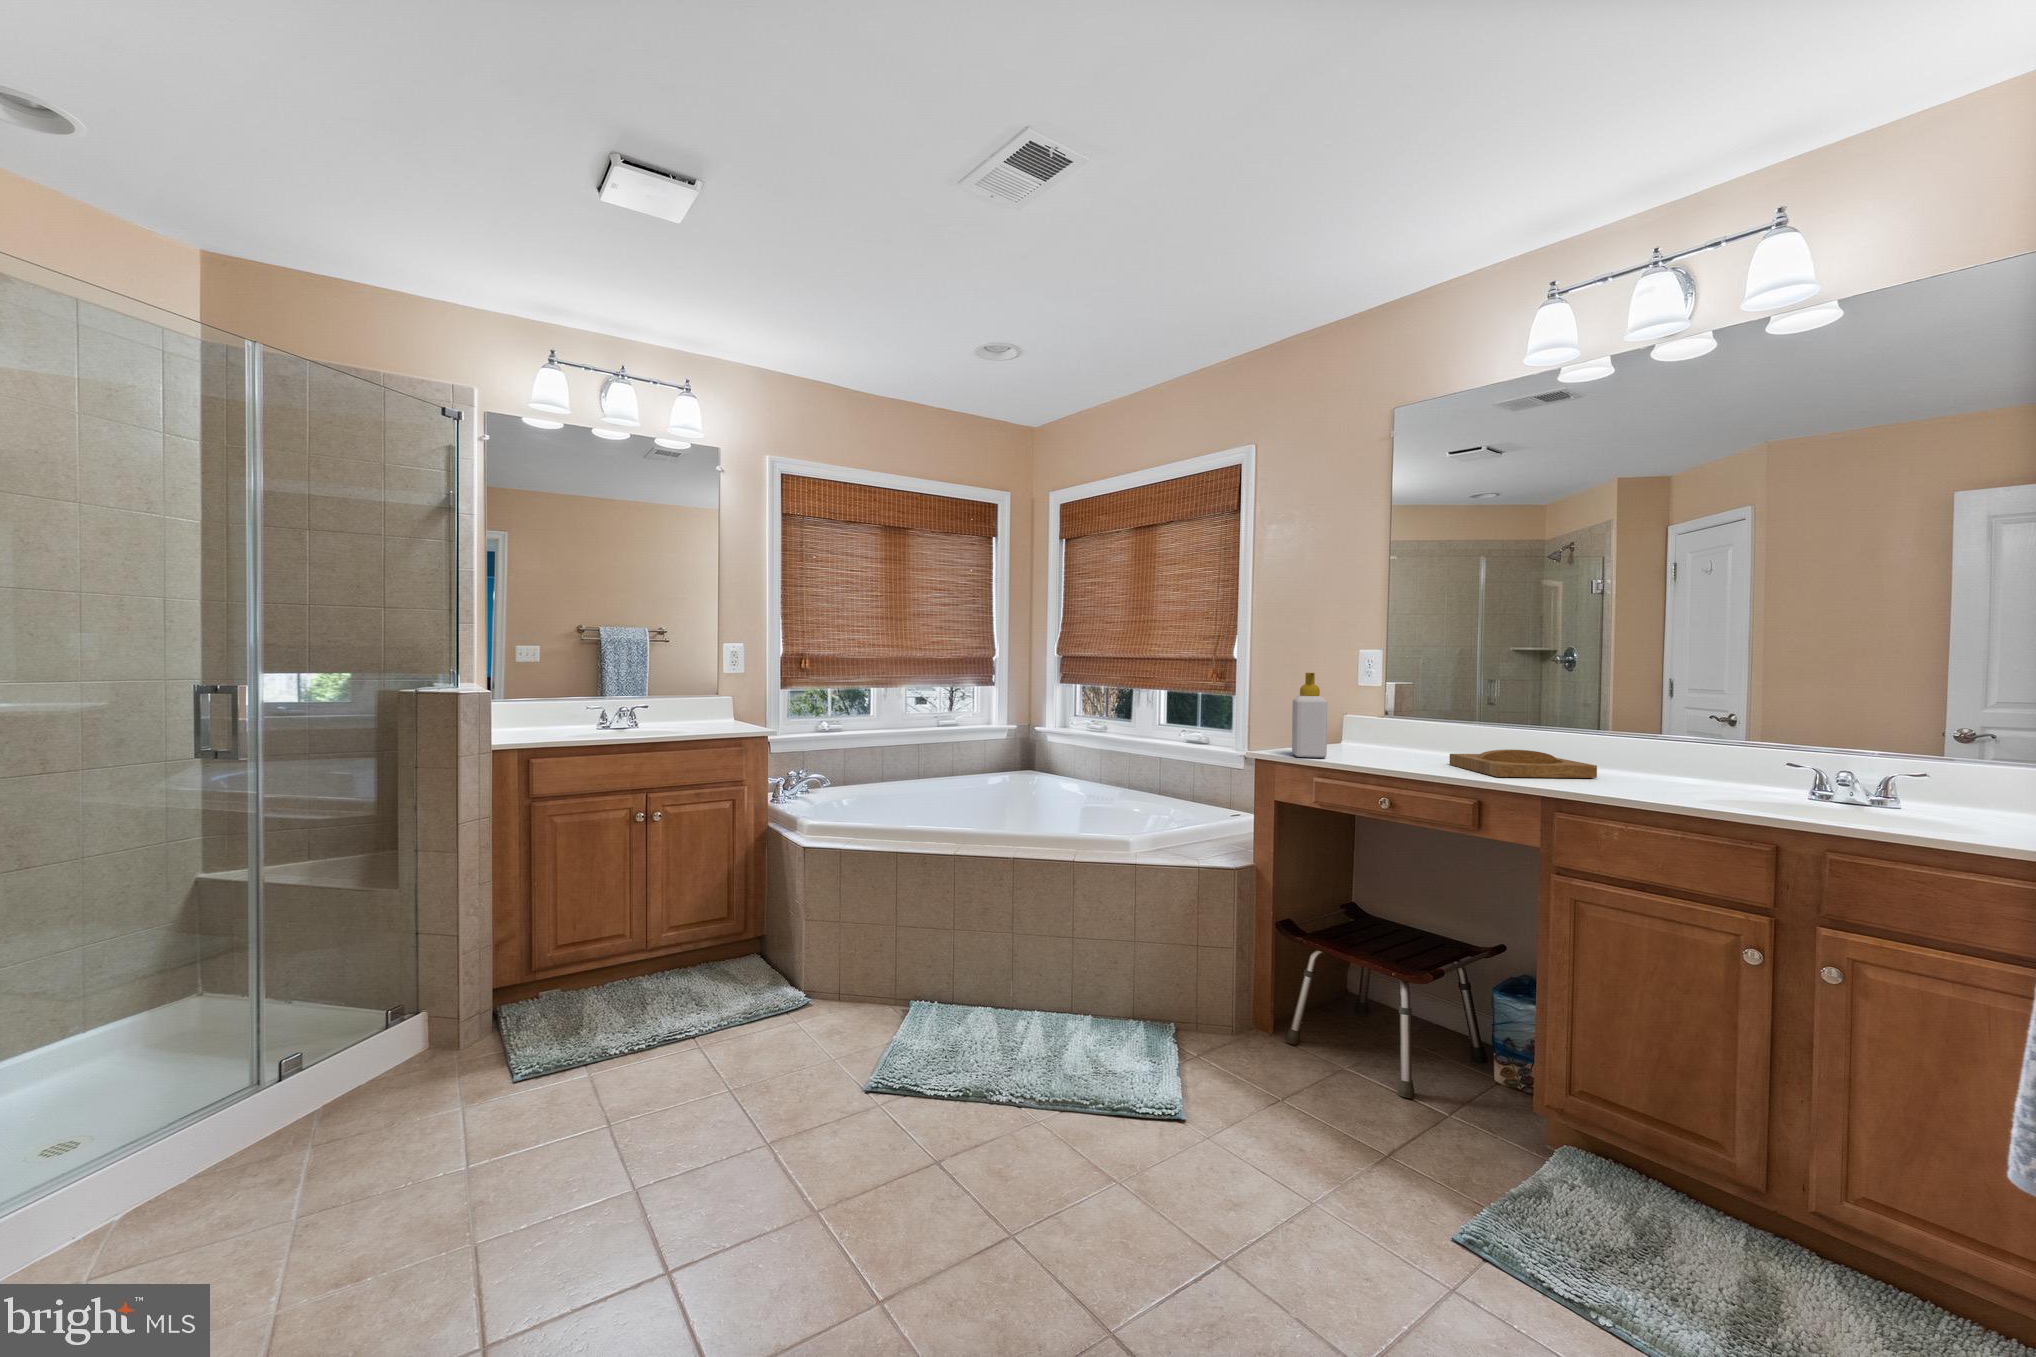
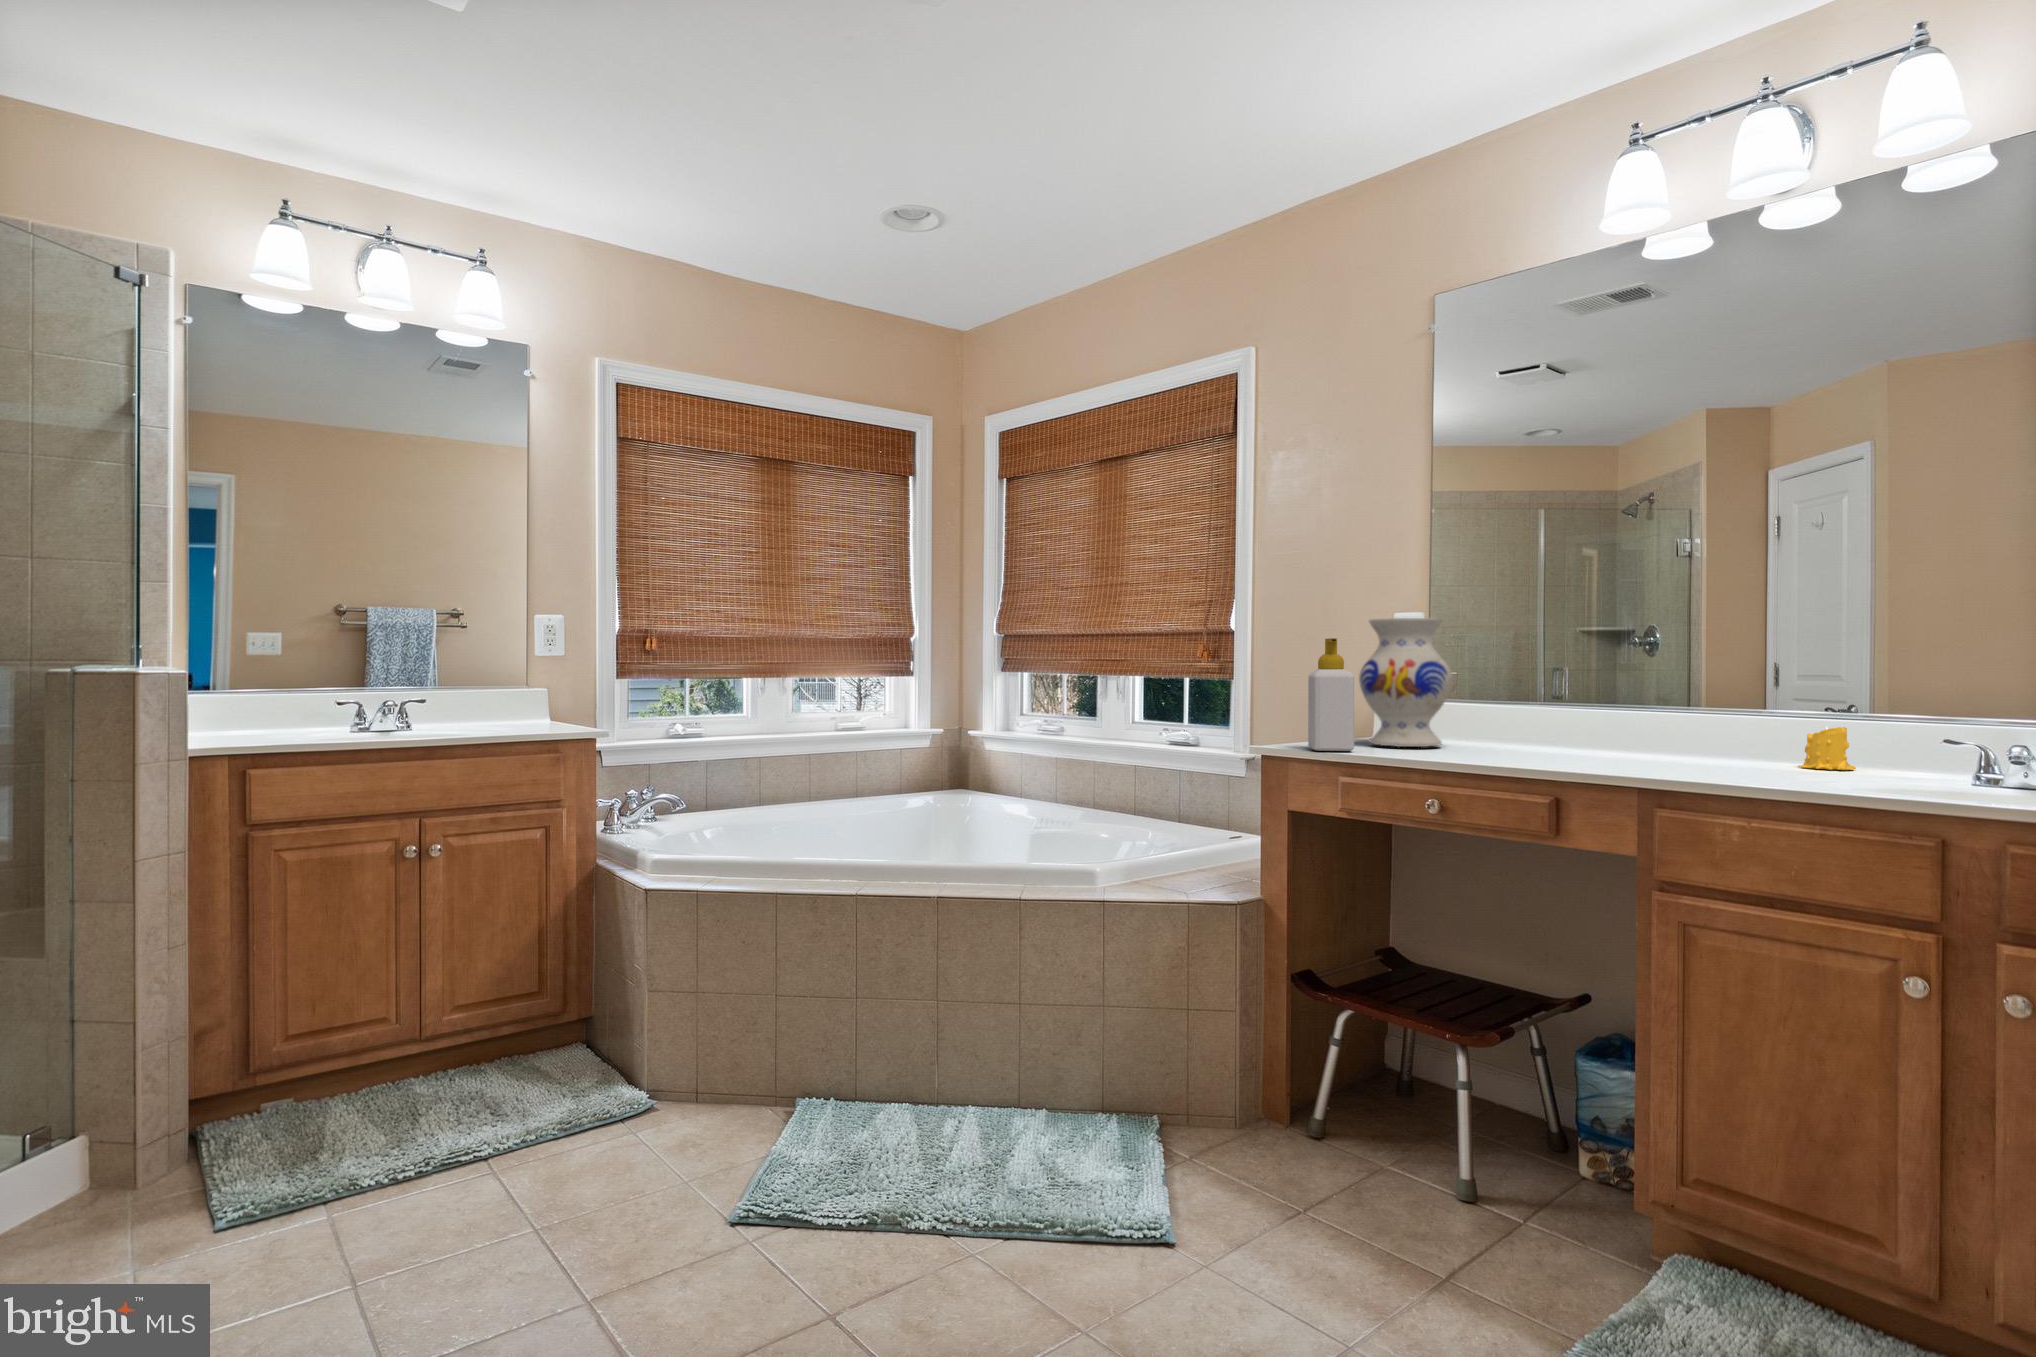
vase: none [1332,657,1404,754] -> present [1359,618,1453,747]
candle: none [1672,748,1717,783] -> present [1799,726,1856,770]
tray: present [1450,749,1597,778] -> none [1514,734,1705,767]

